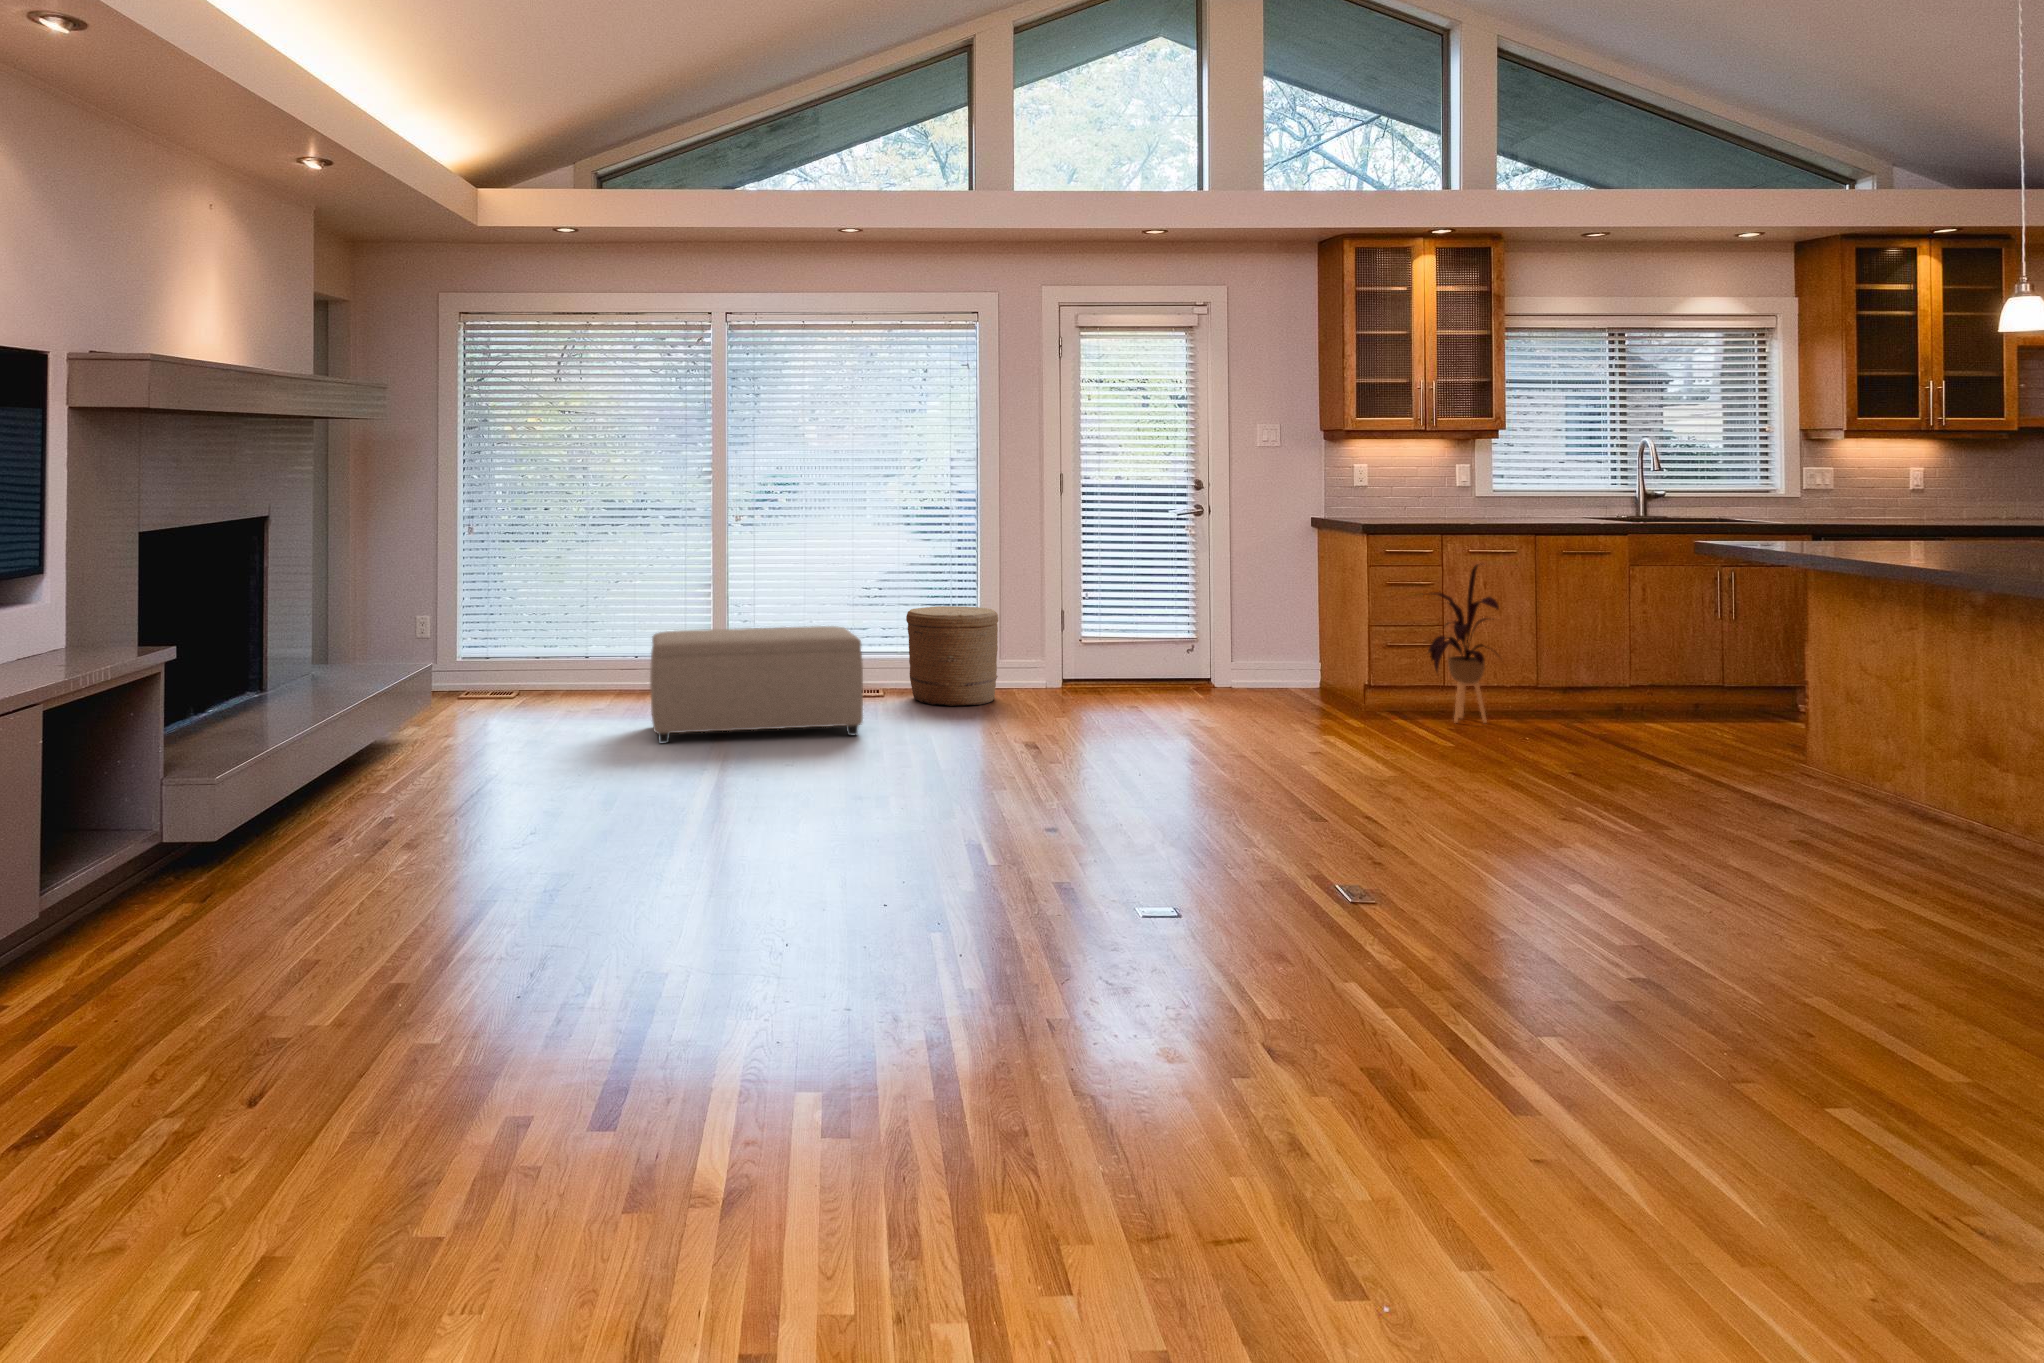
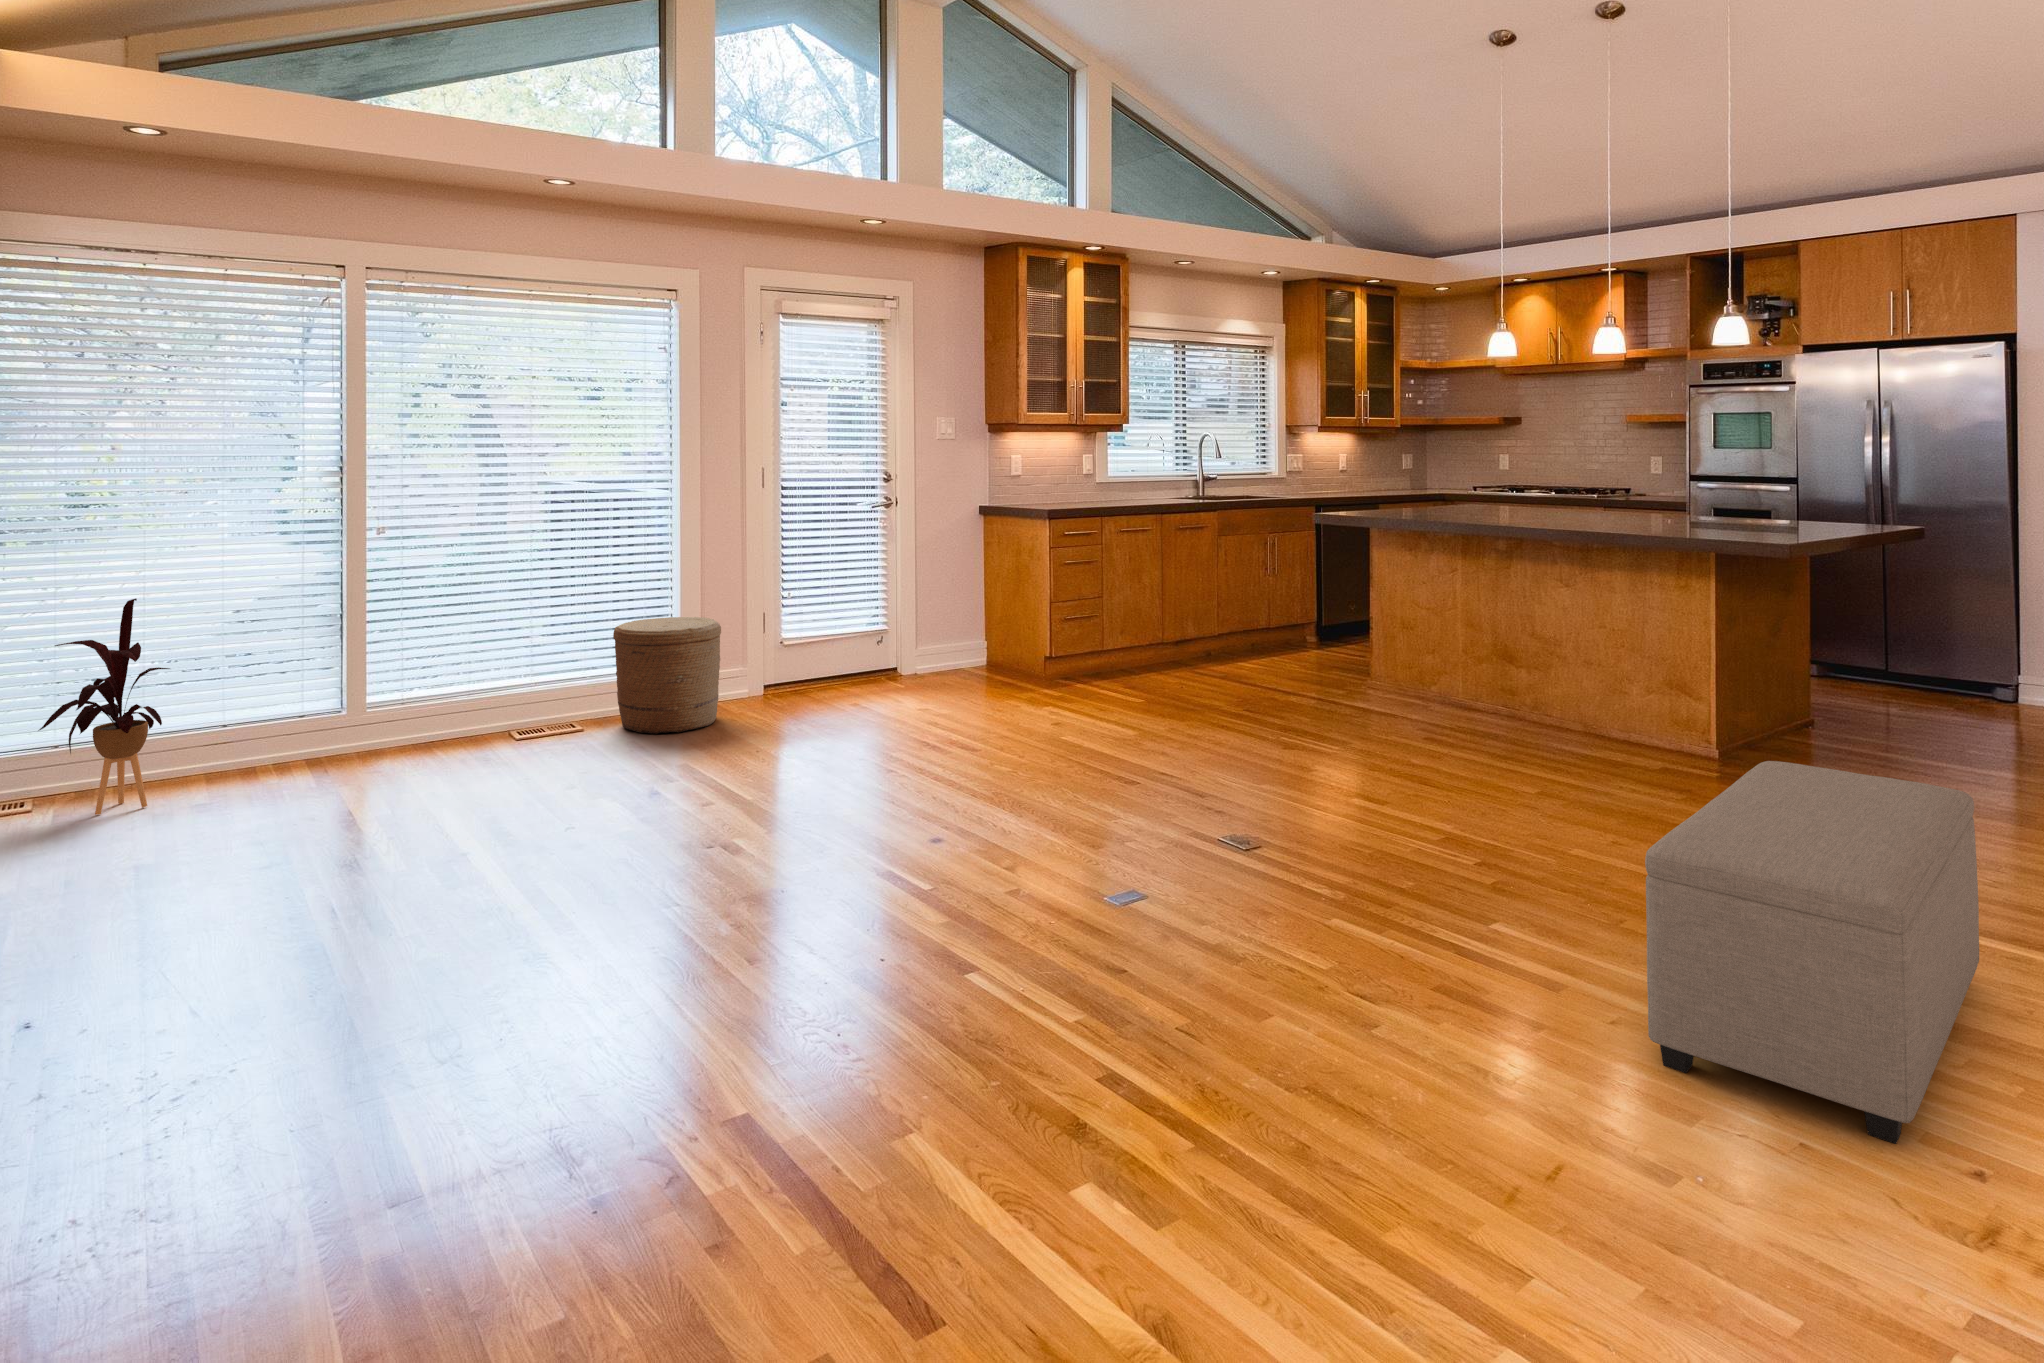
house plant: present [1428,565,1499,723] -> present [38,599,170,815]
ottoman: present [650,626,863,743] -> present [1645,761,1979,1144]

